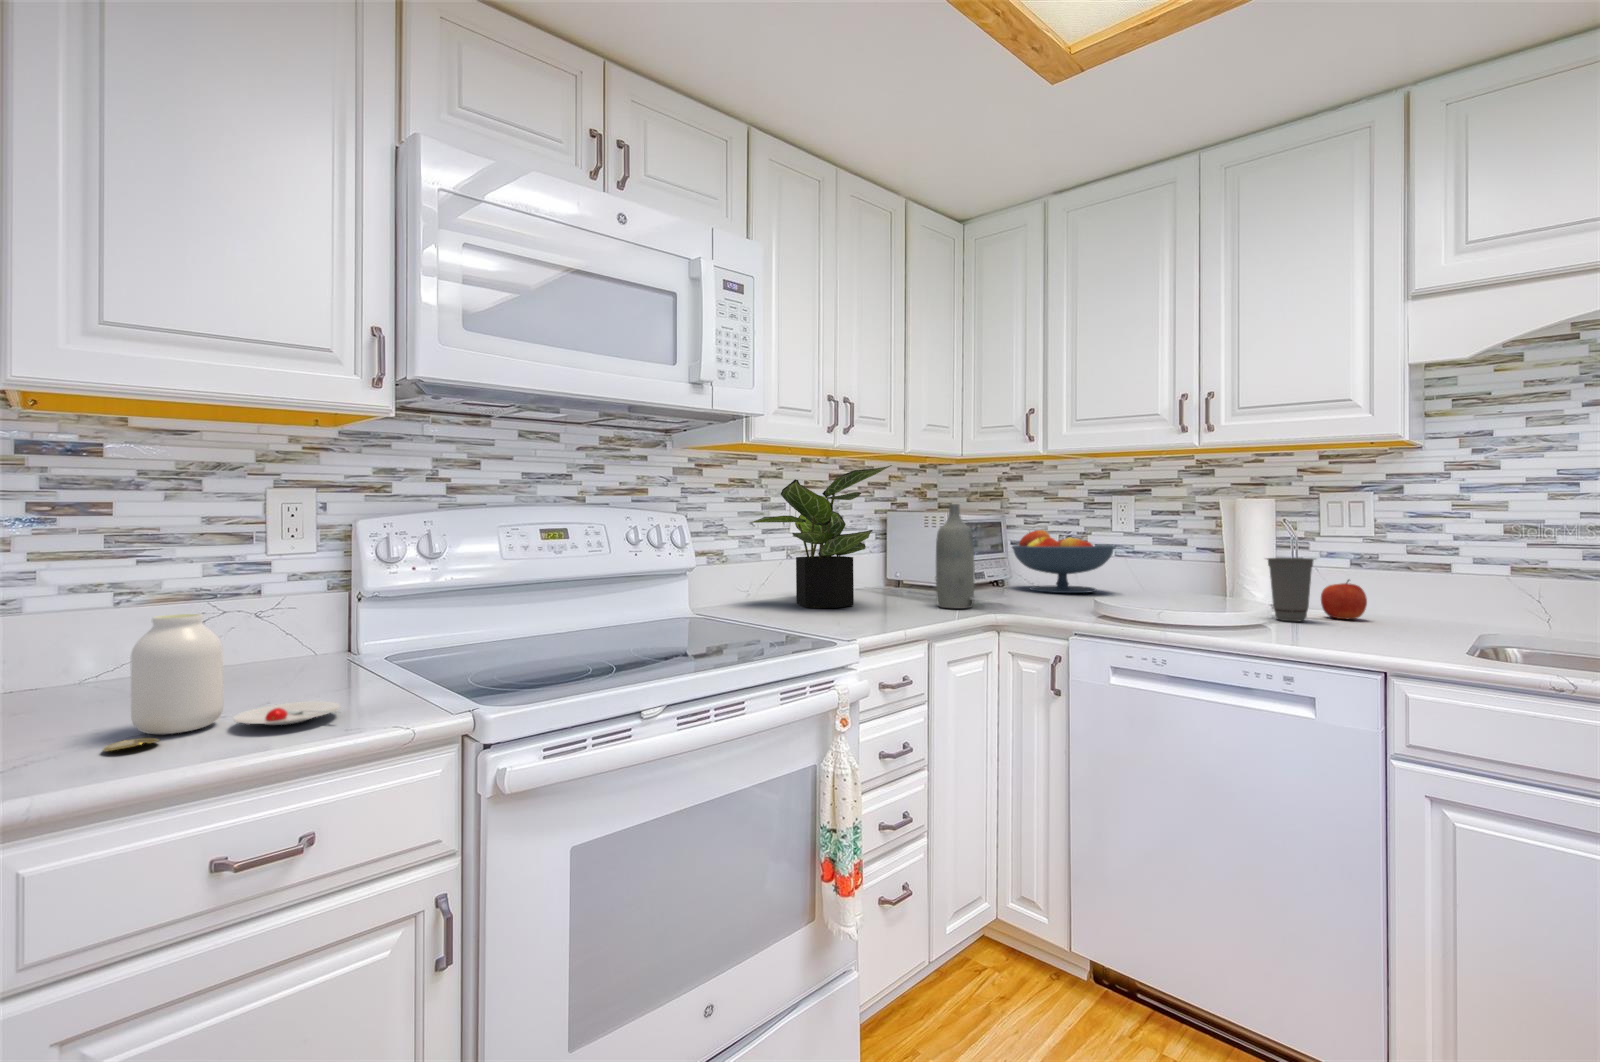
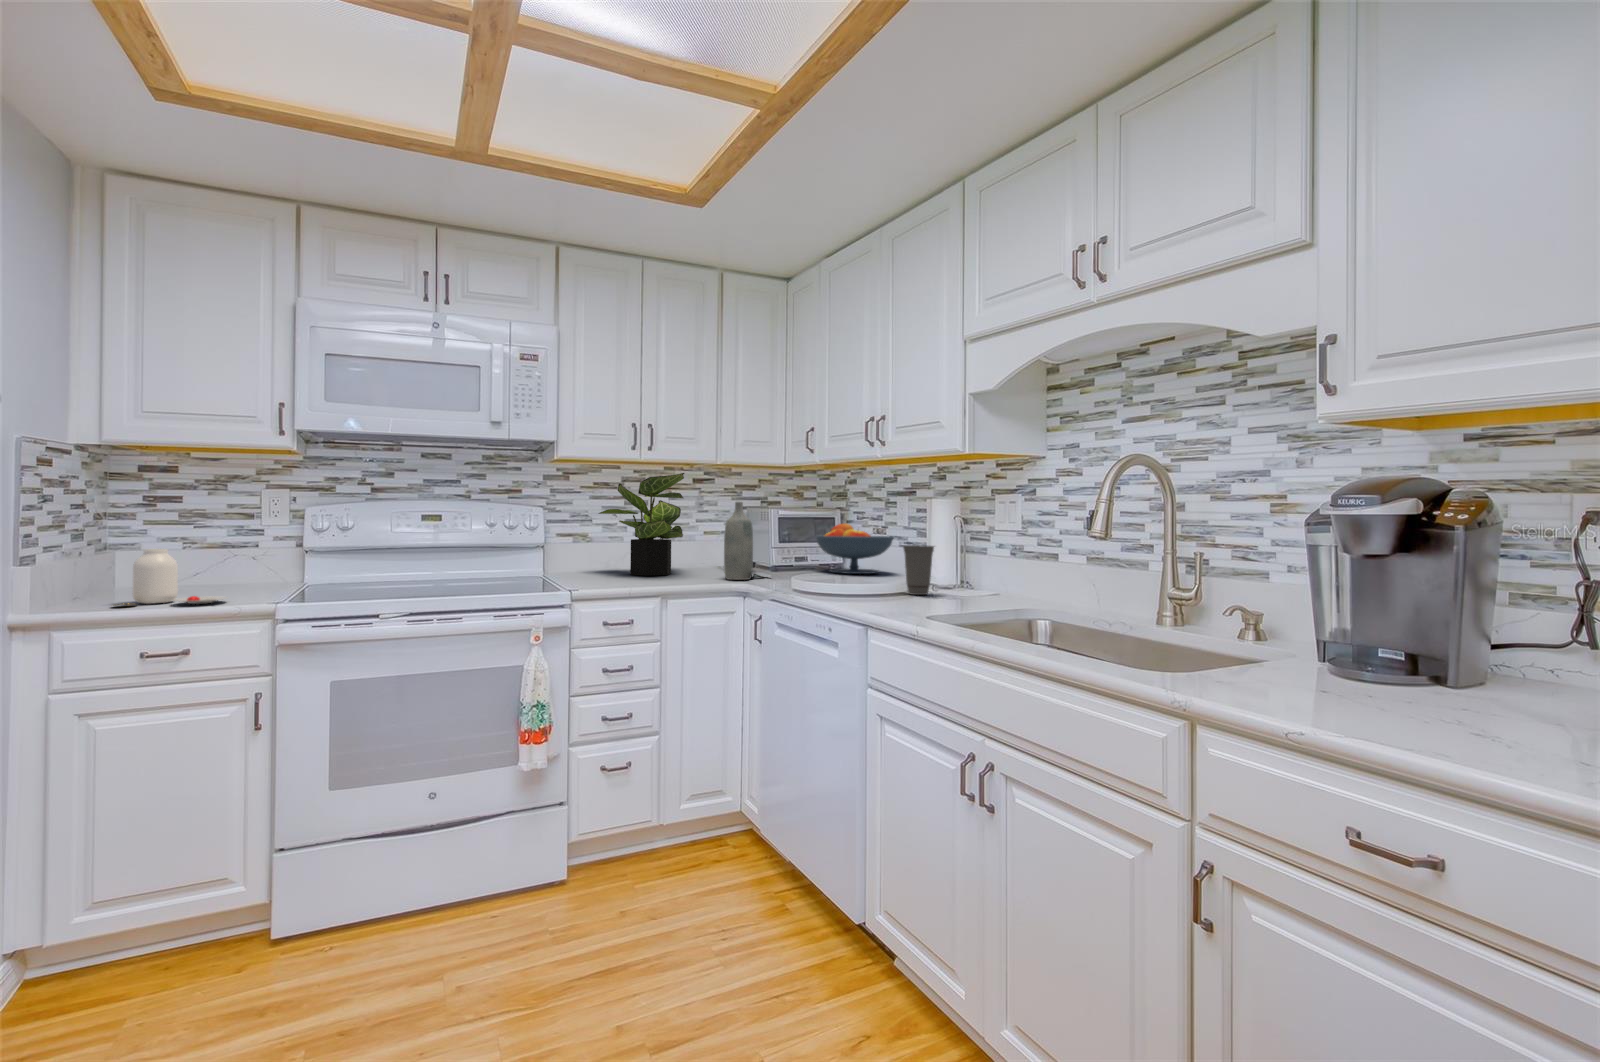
apple: present [1321,580,1367,619] -> none [963,564,996,597]

